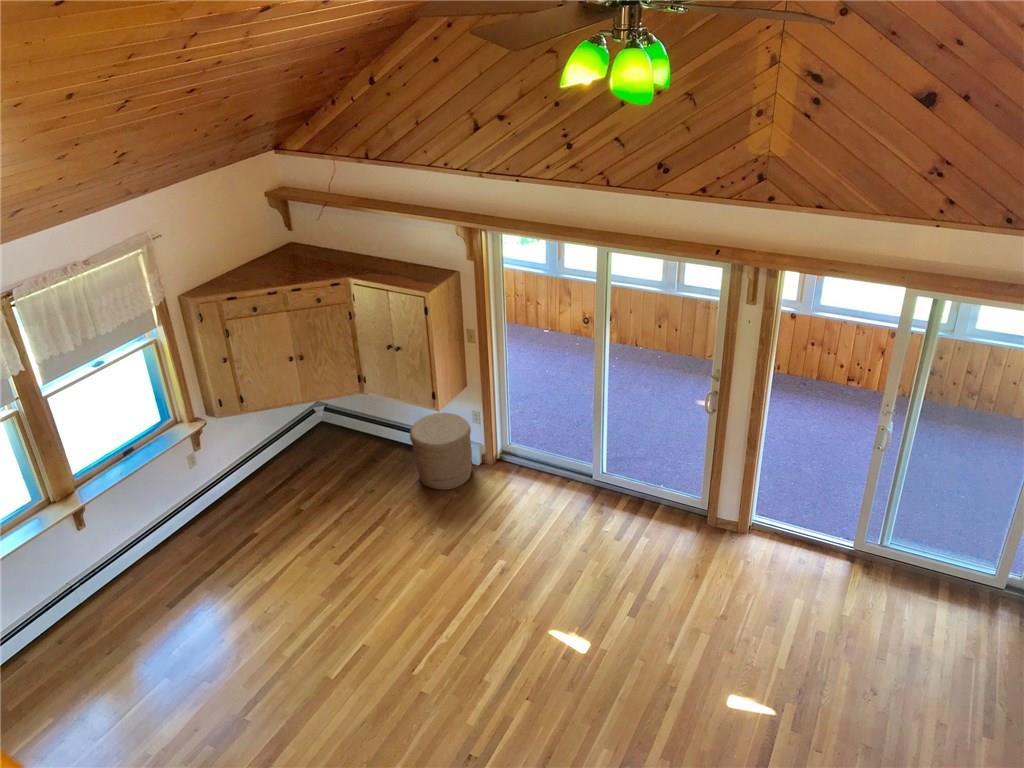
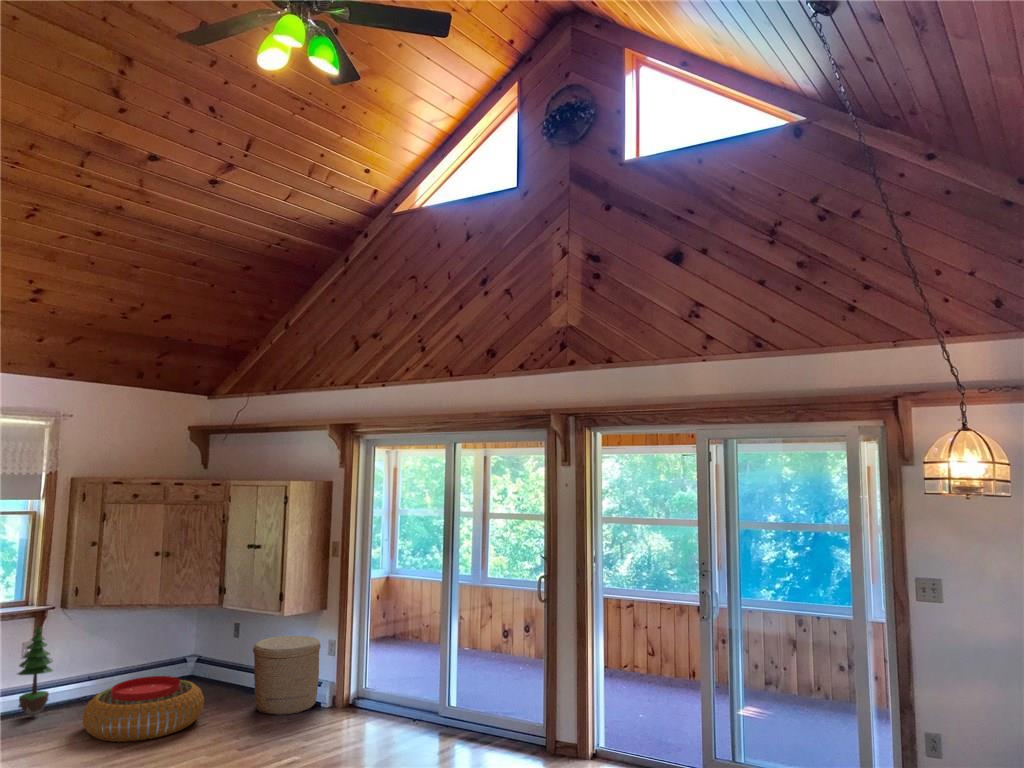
potted tree: none [201,445,234,512] -> present [18,626,53,717]
pouf: none [283,469,384,545] -> present [83,676,204,742]

